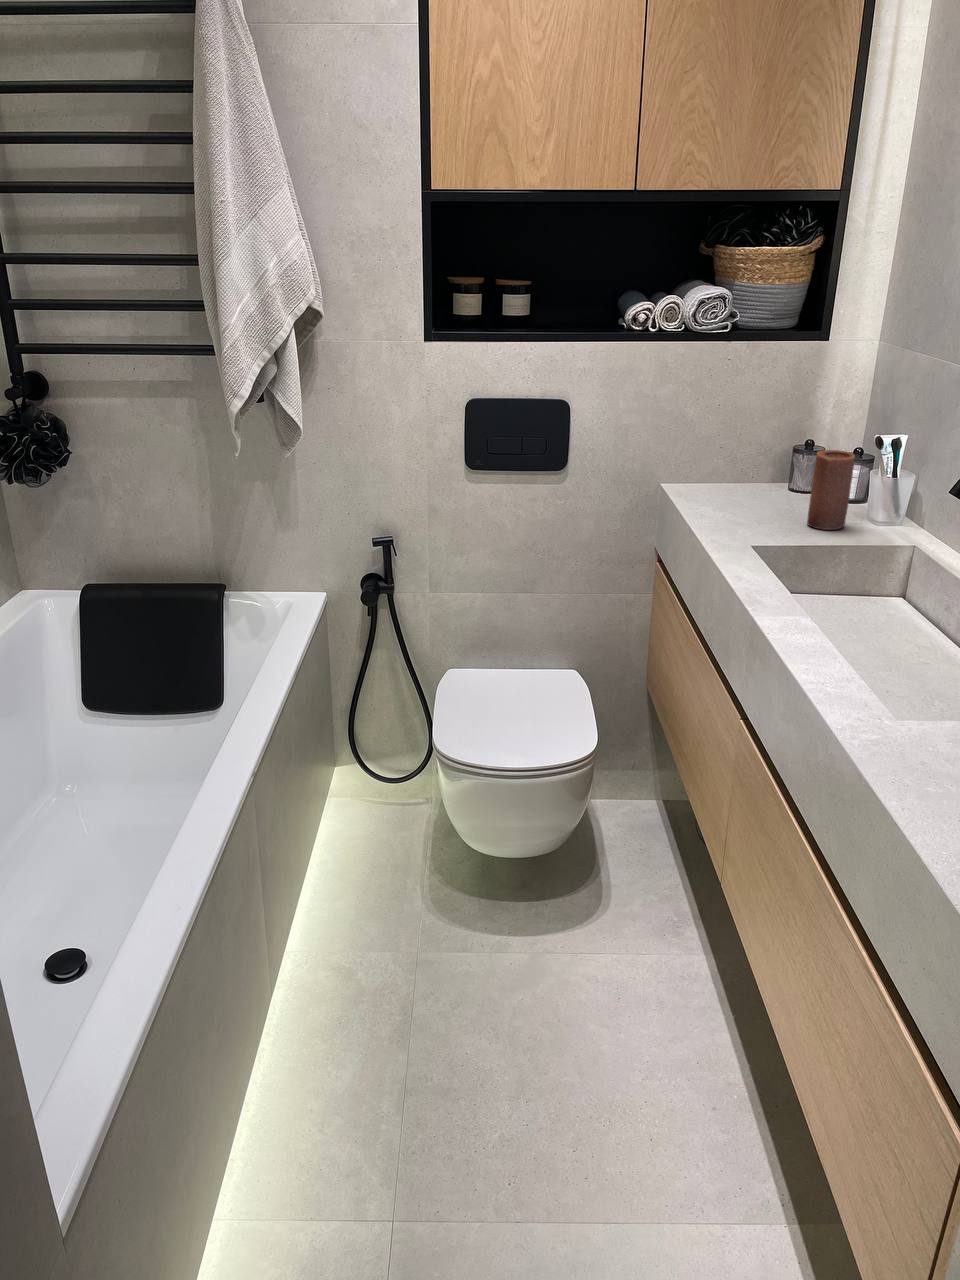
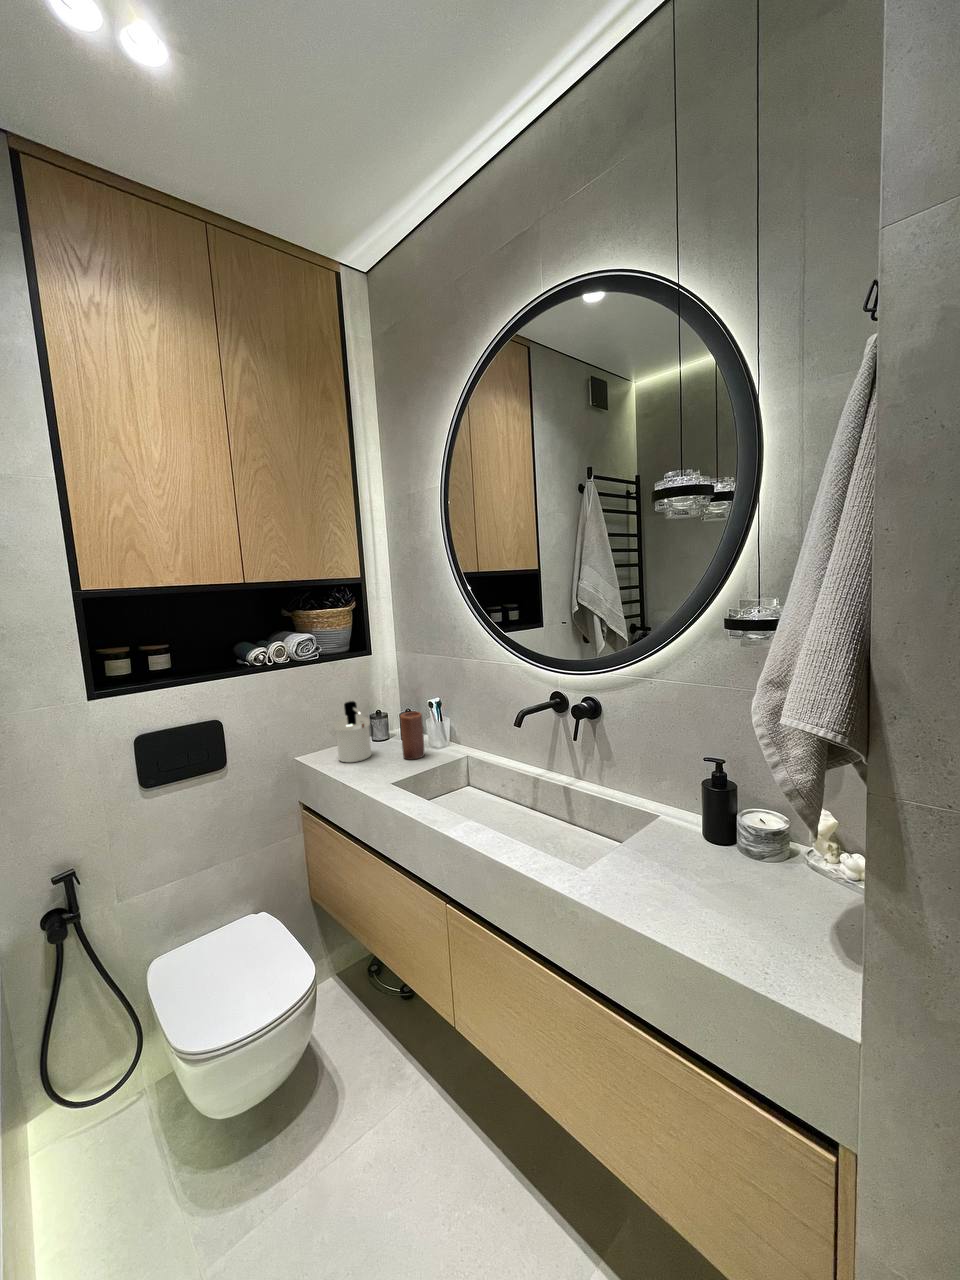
soap dispenser: none [716,412,777,510] -> present [334,701,371,762]

